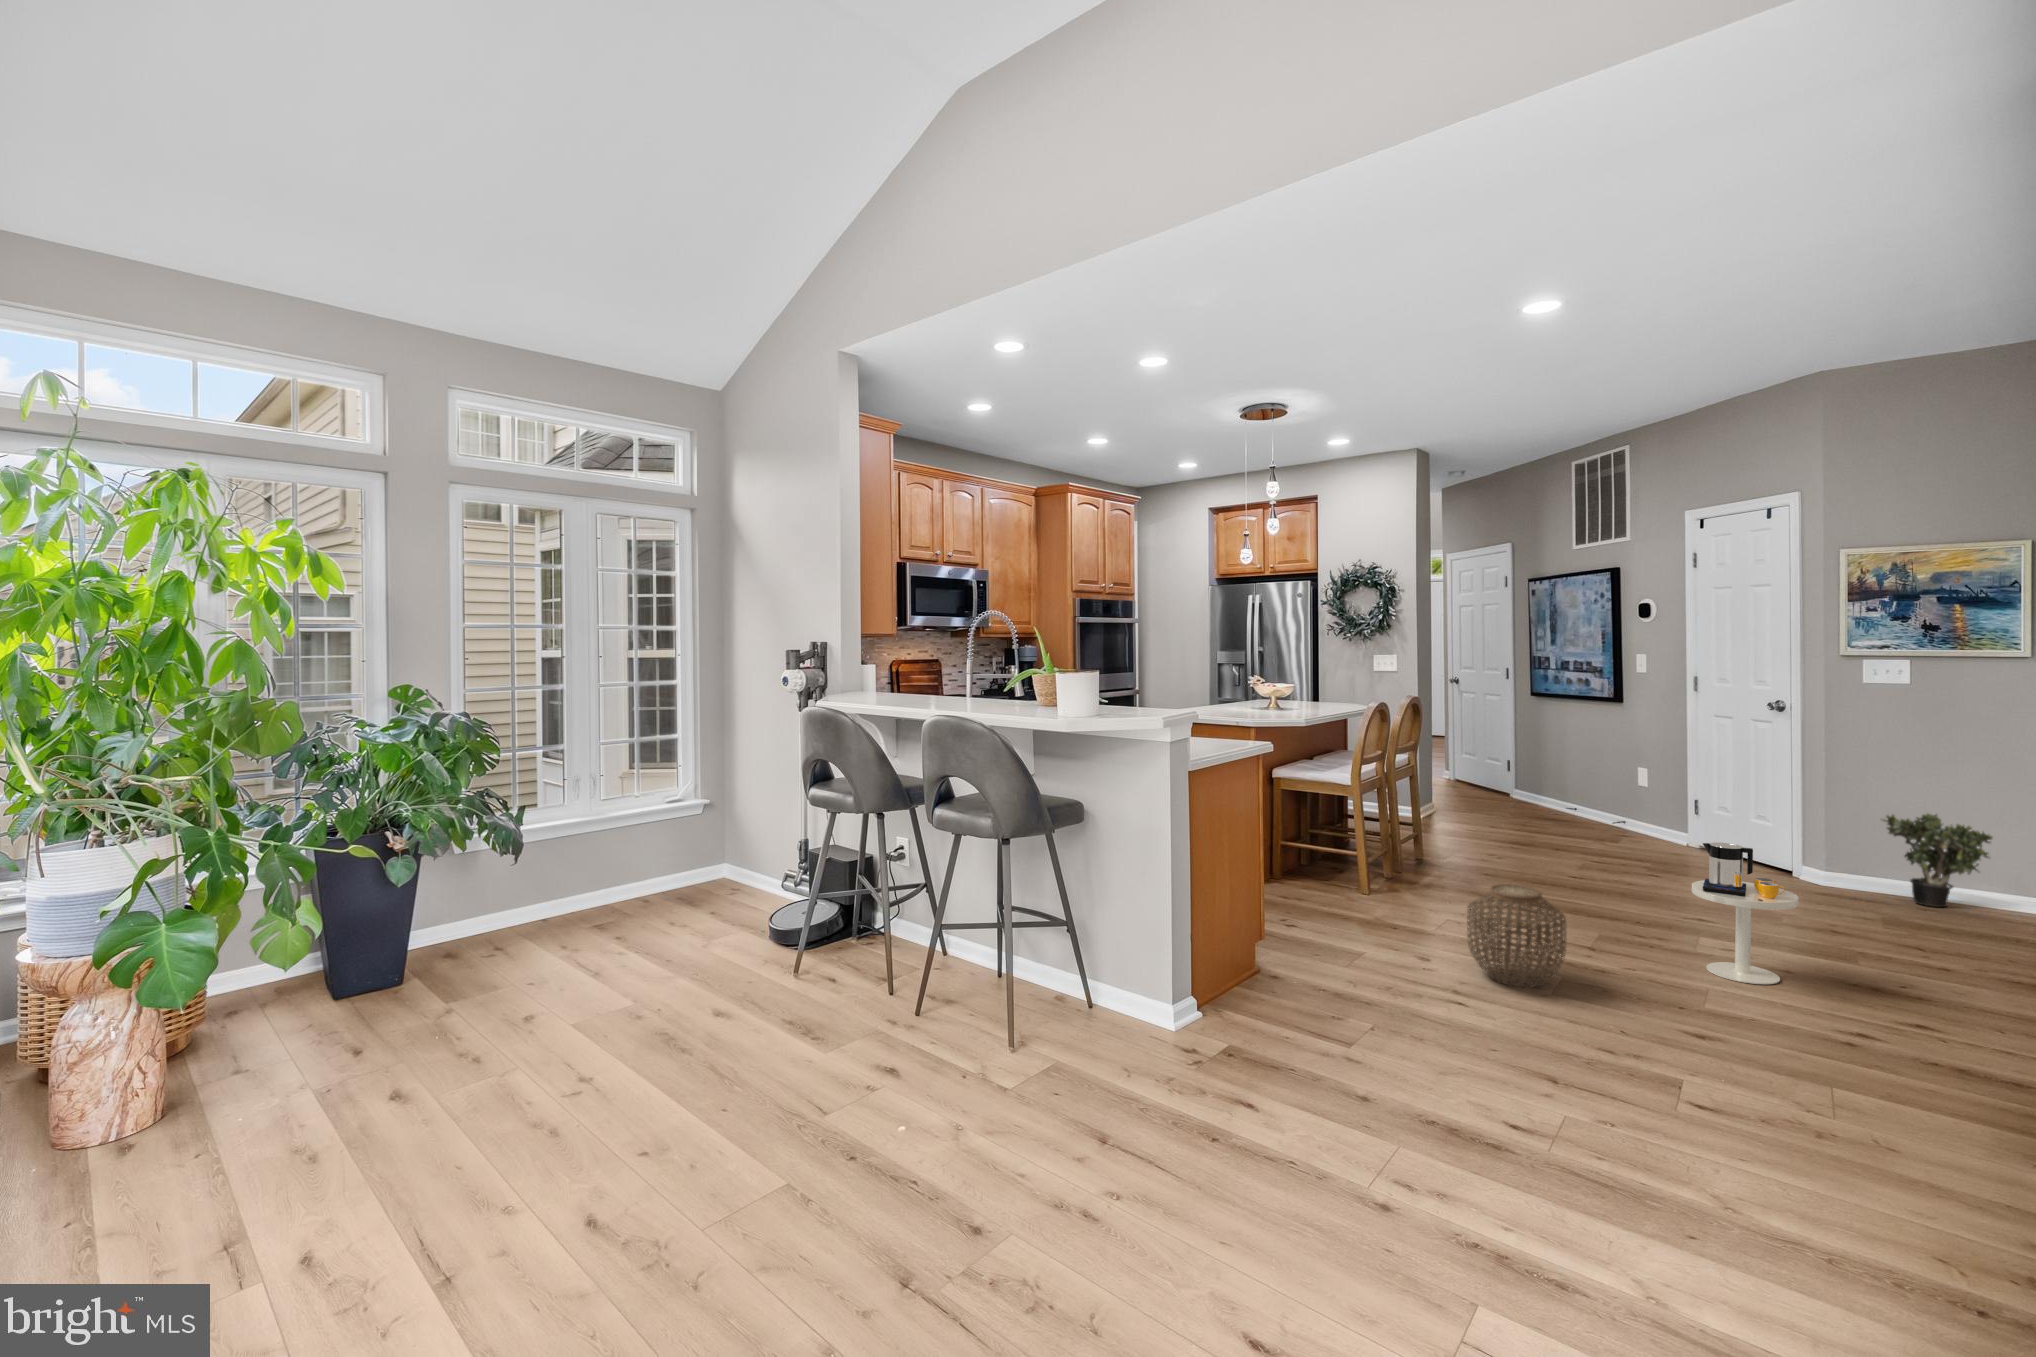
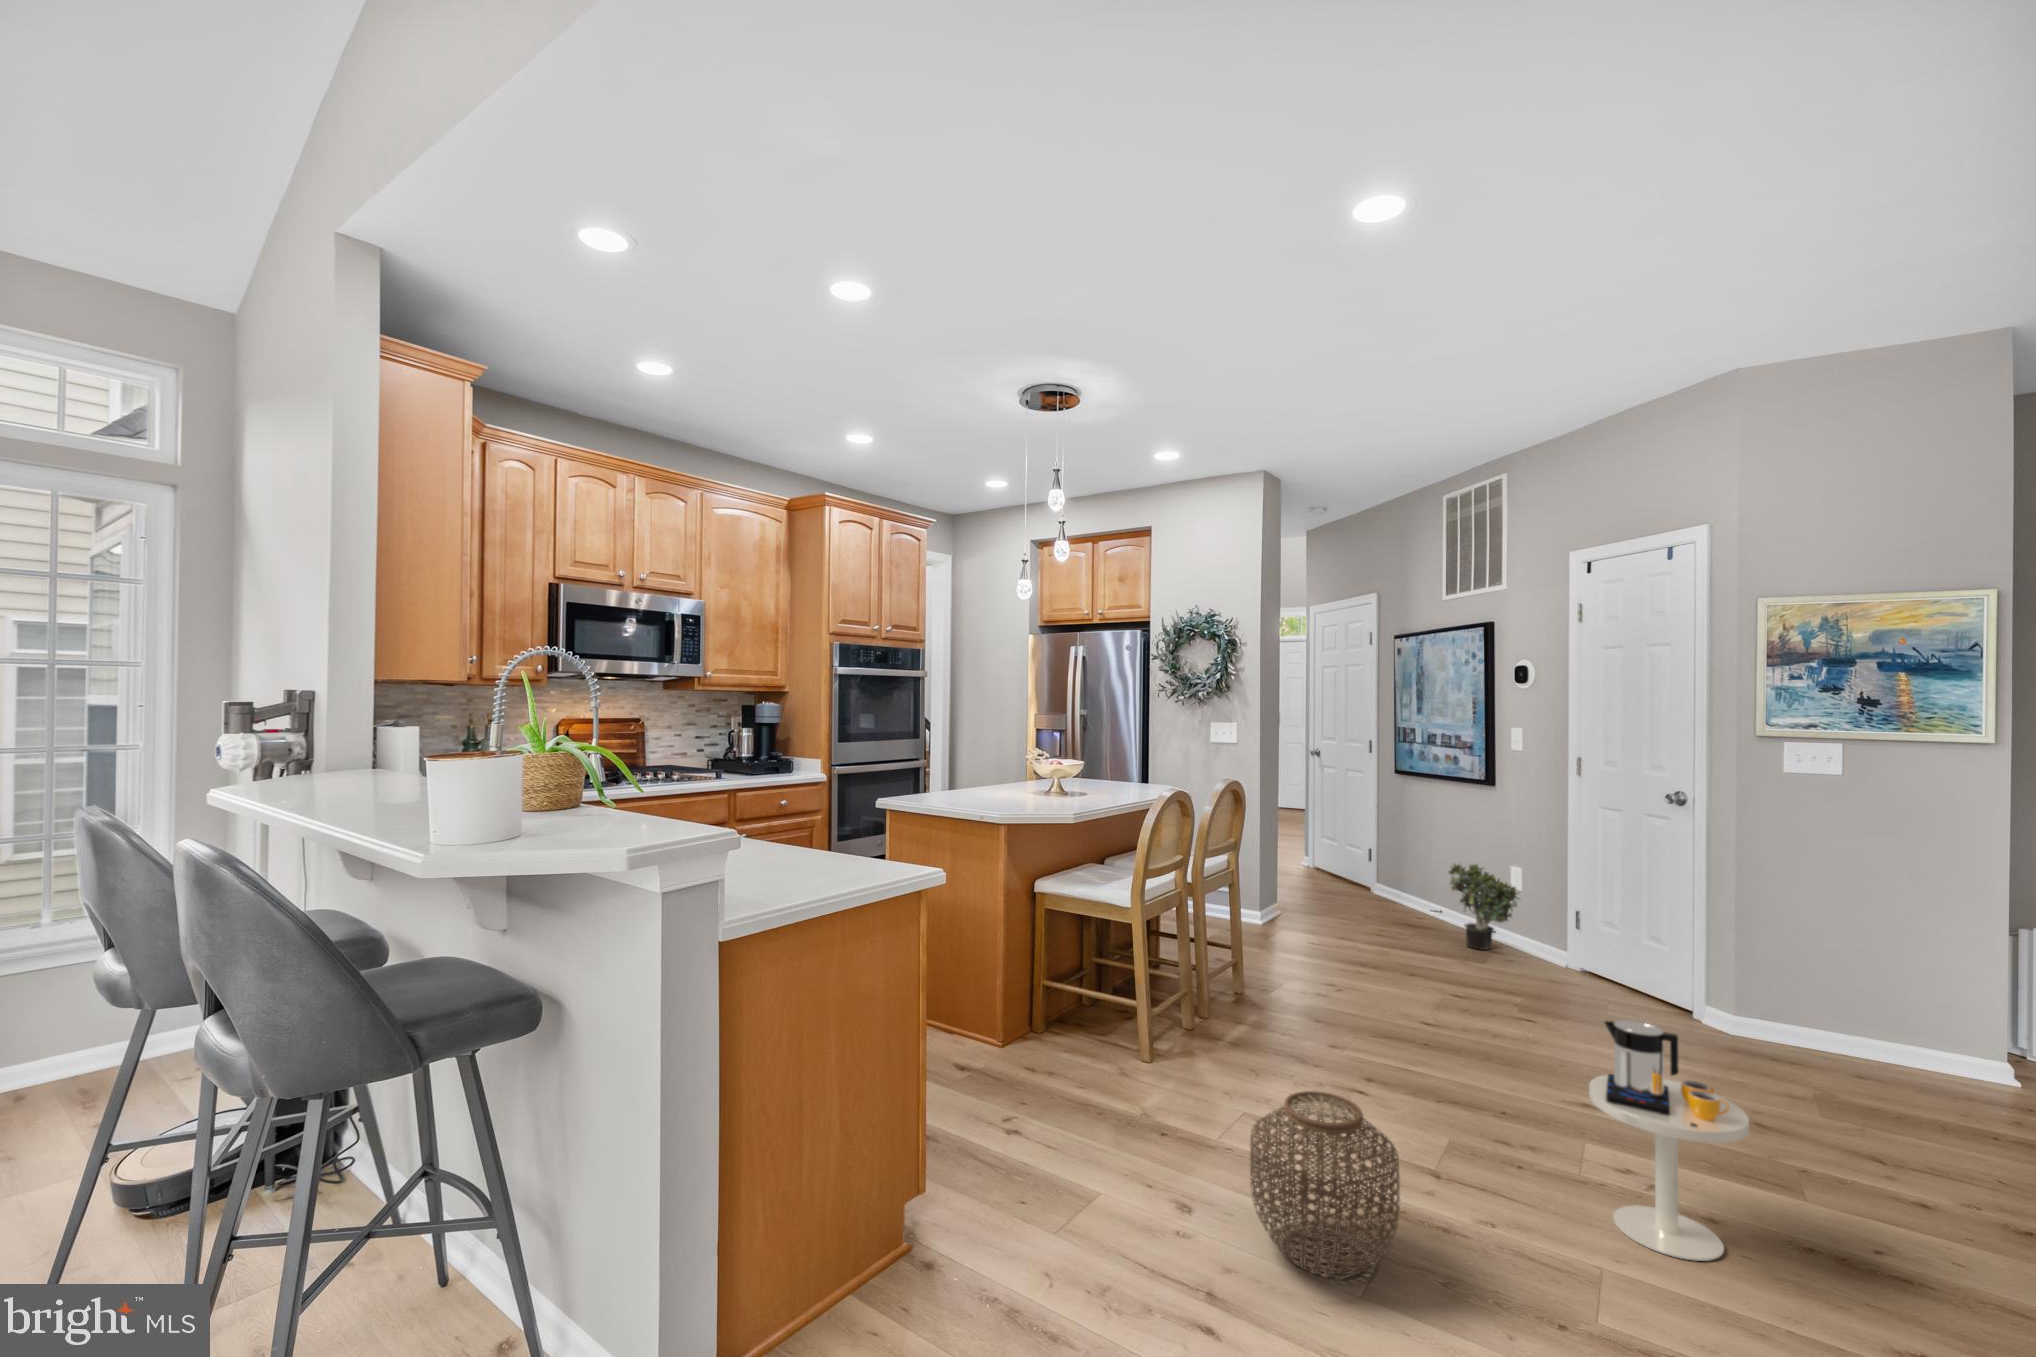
potted plant: present [1882,814,1992,907] -> present [1448,864,1520,950]

